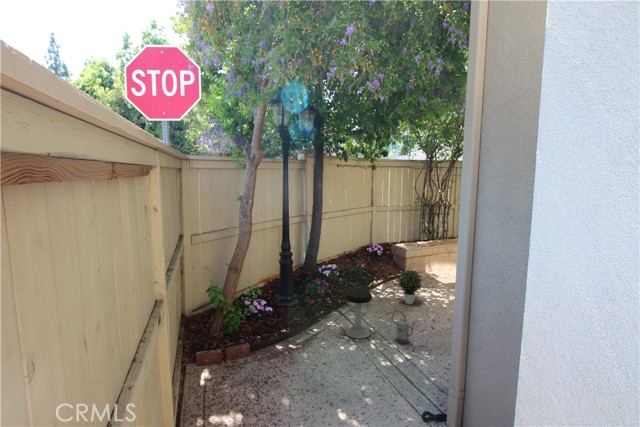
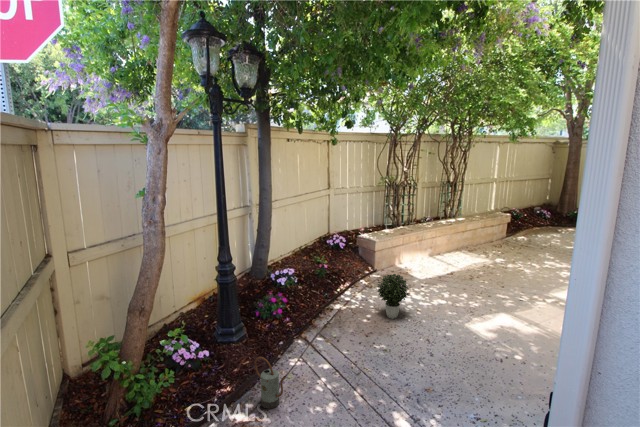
stool: present [346,289,372,339] -> none [318,316,356,390]
watering can: present [392,311,415,344] -> present [254,357,286,409]

